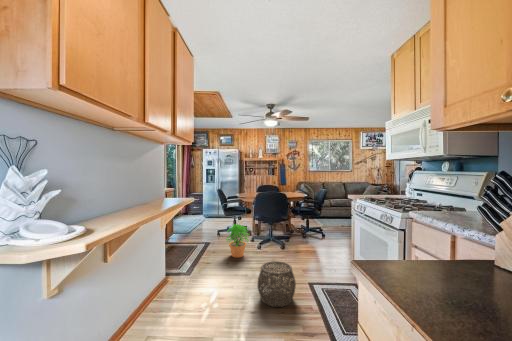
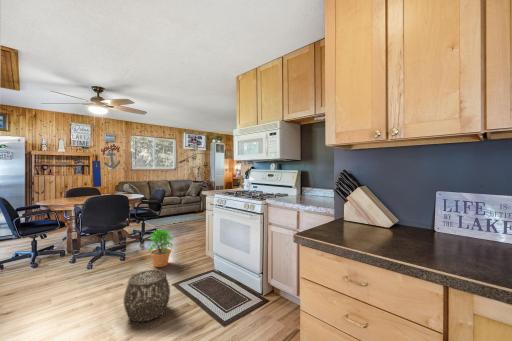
potted plant: present [226,224,249,257] -> present [148,229,173,267]

